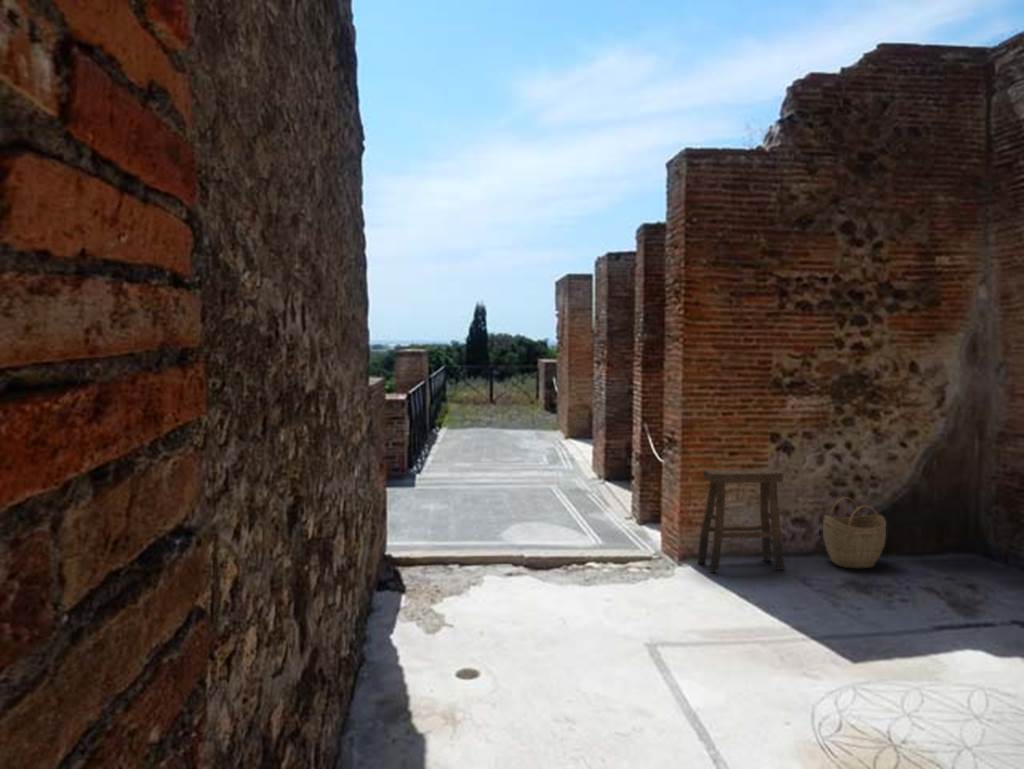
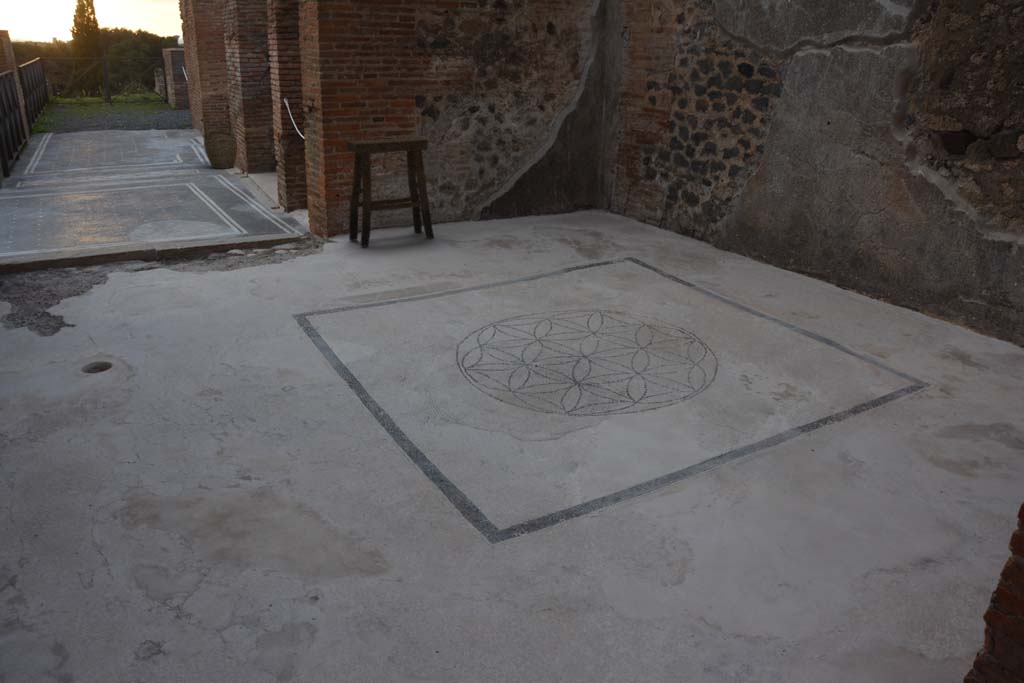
woven basket: present [823,498,886,568] -> present [204,122,237,169]

